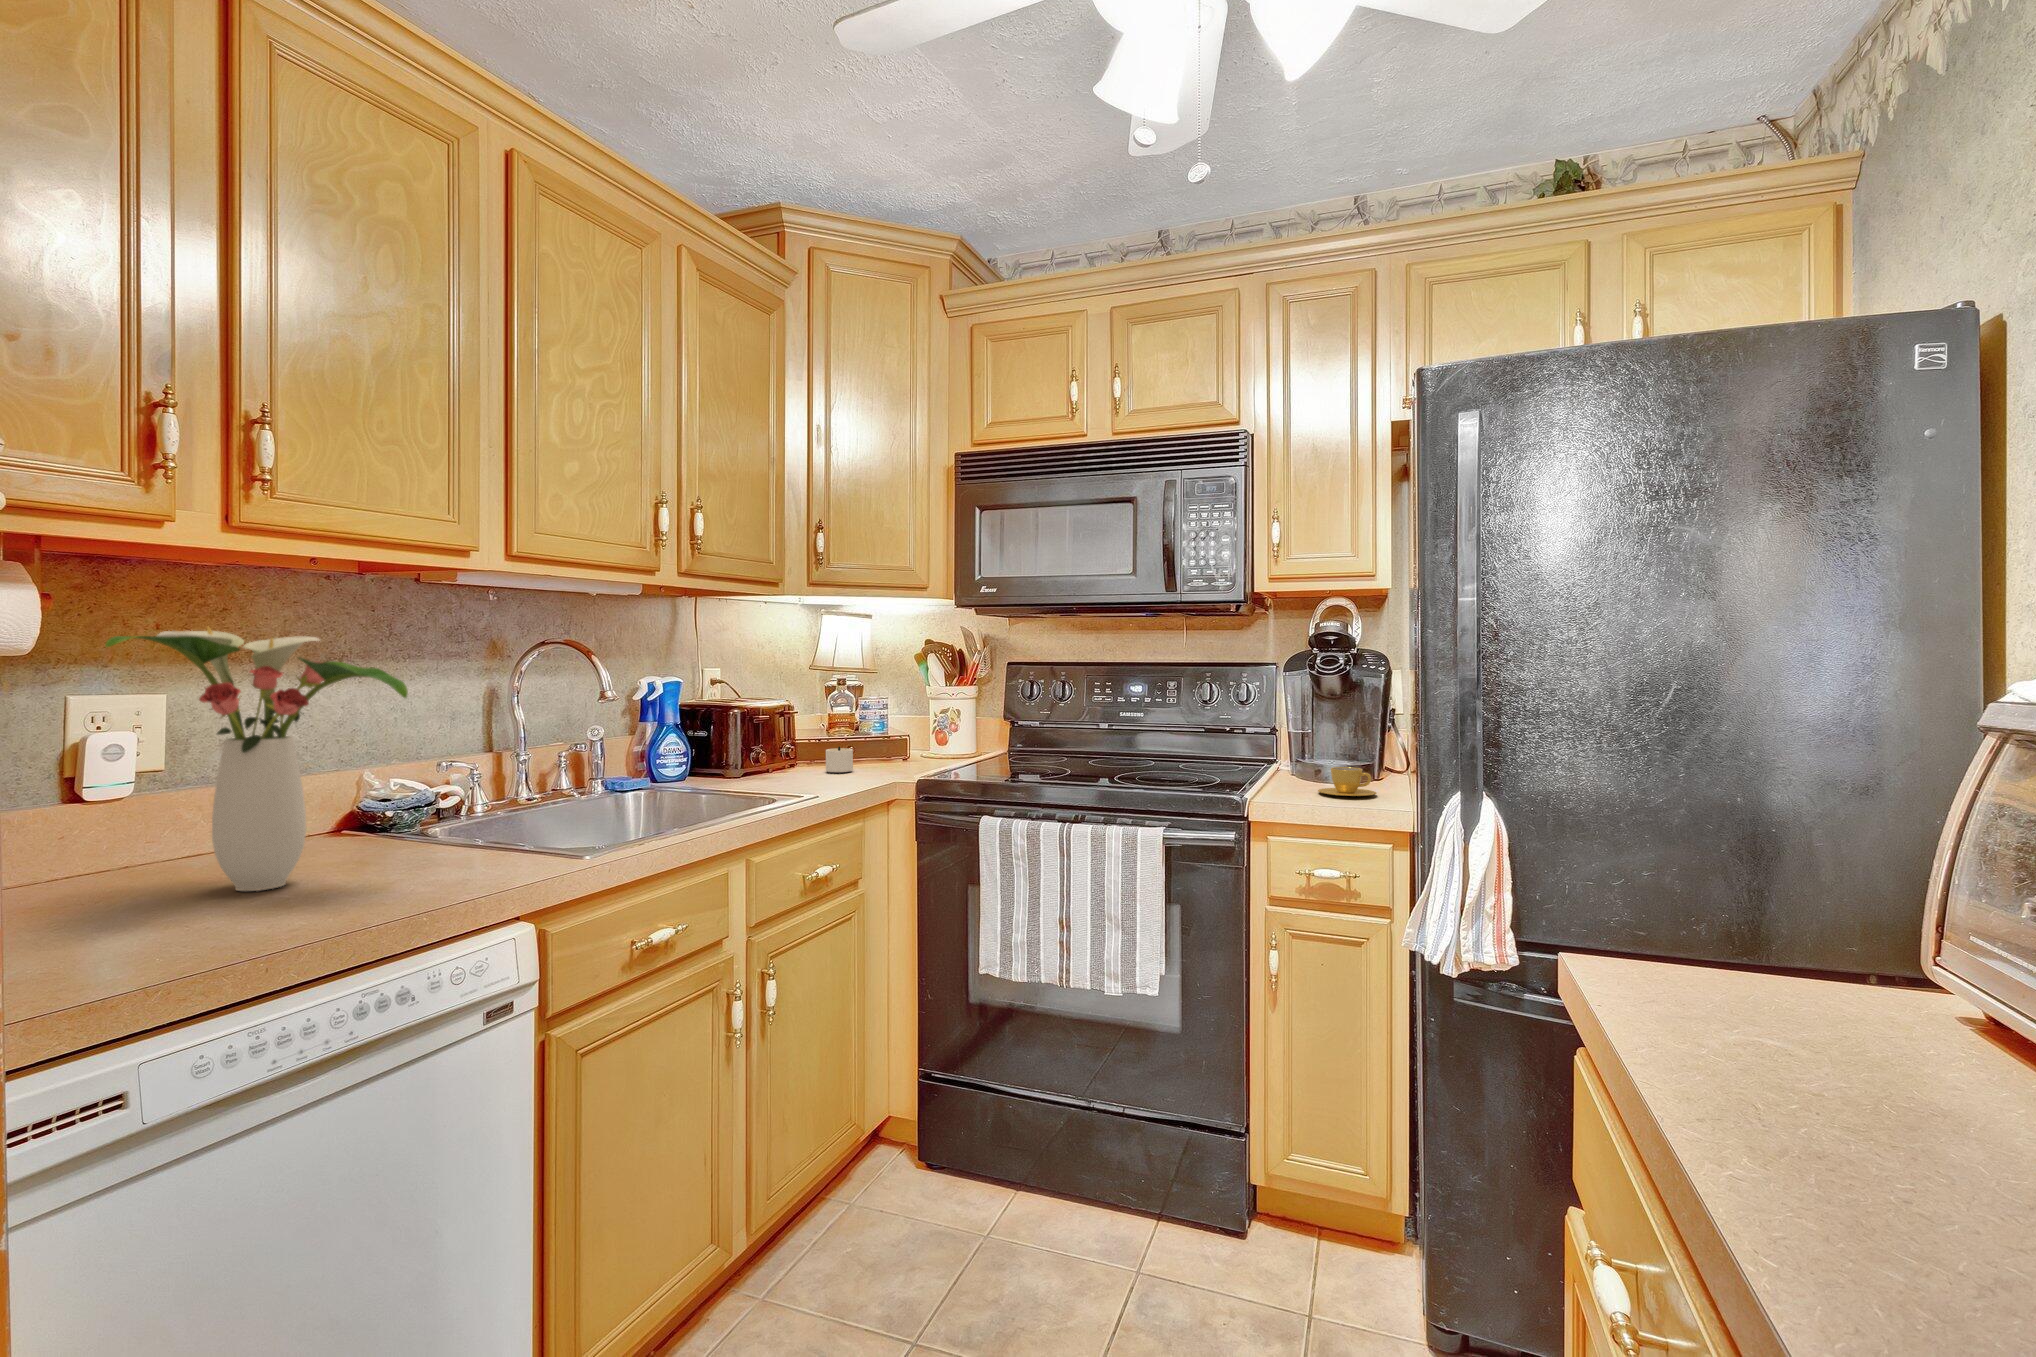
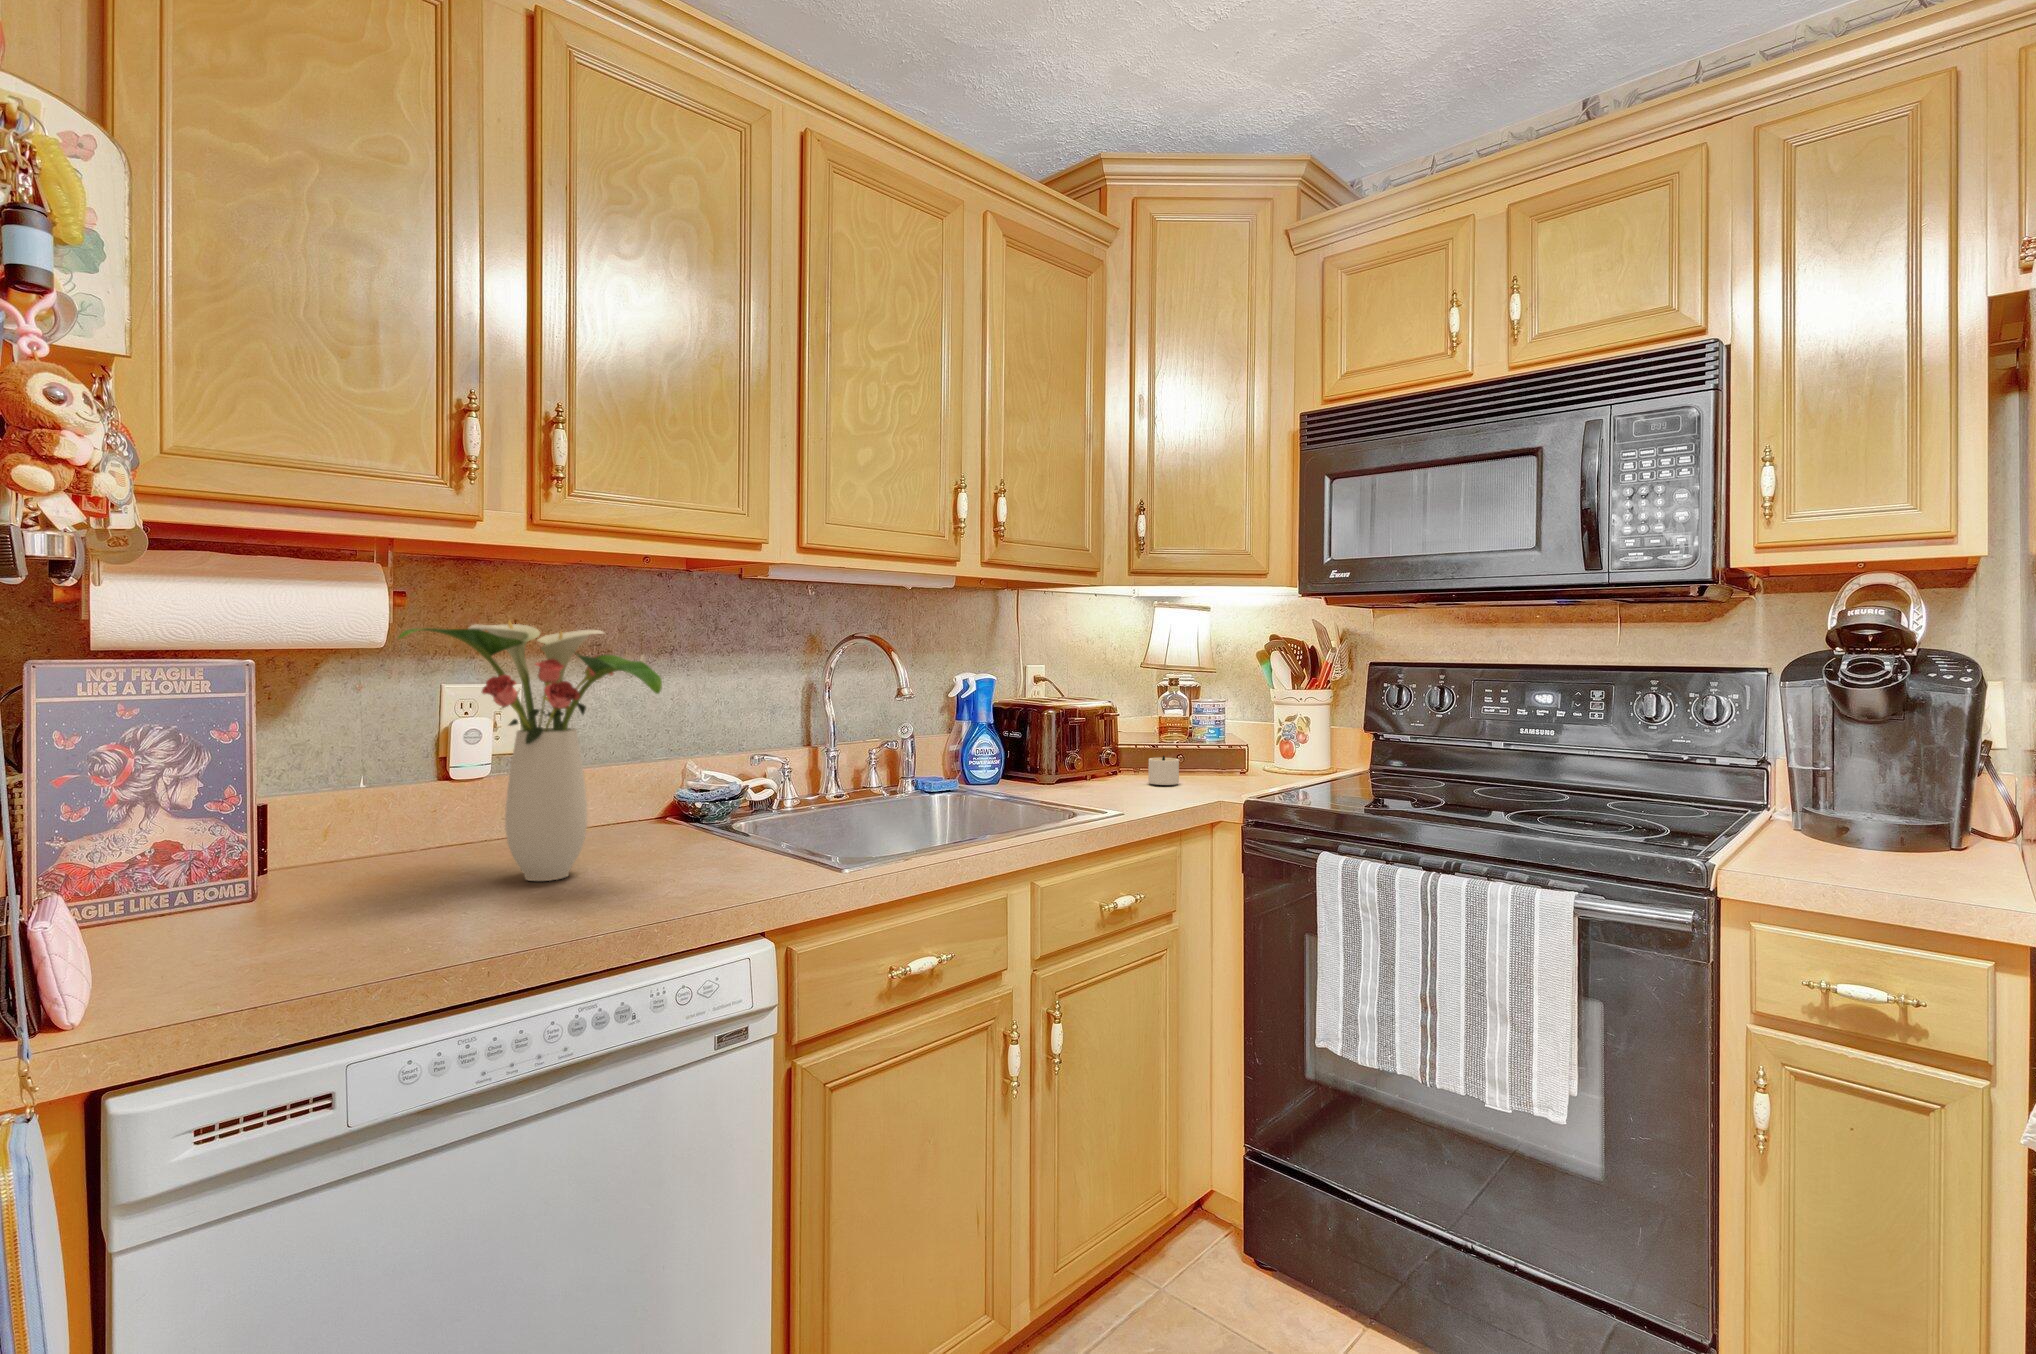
cup: present [1318,767,1376,796] -> none [1837,823,1949,871]

